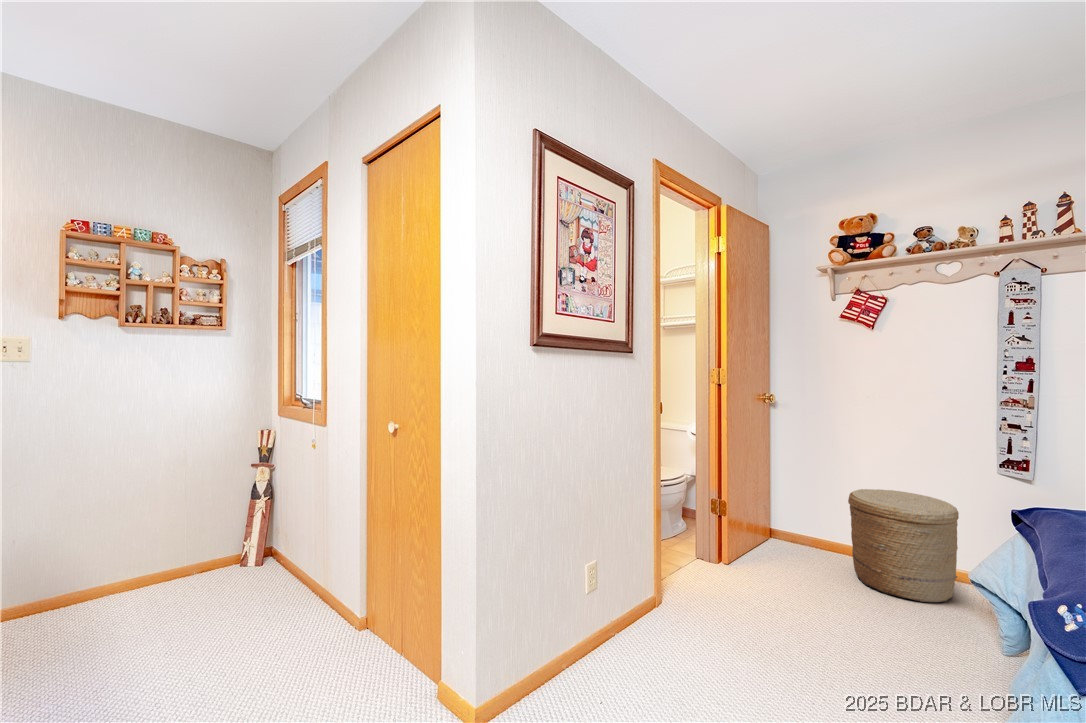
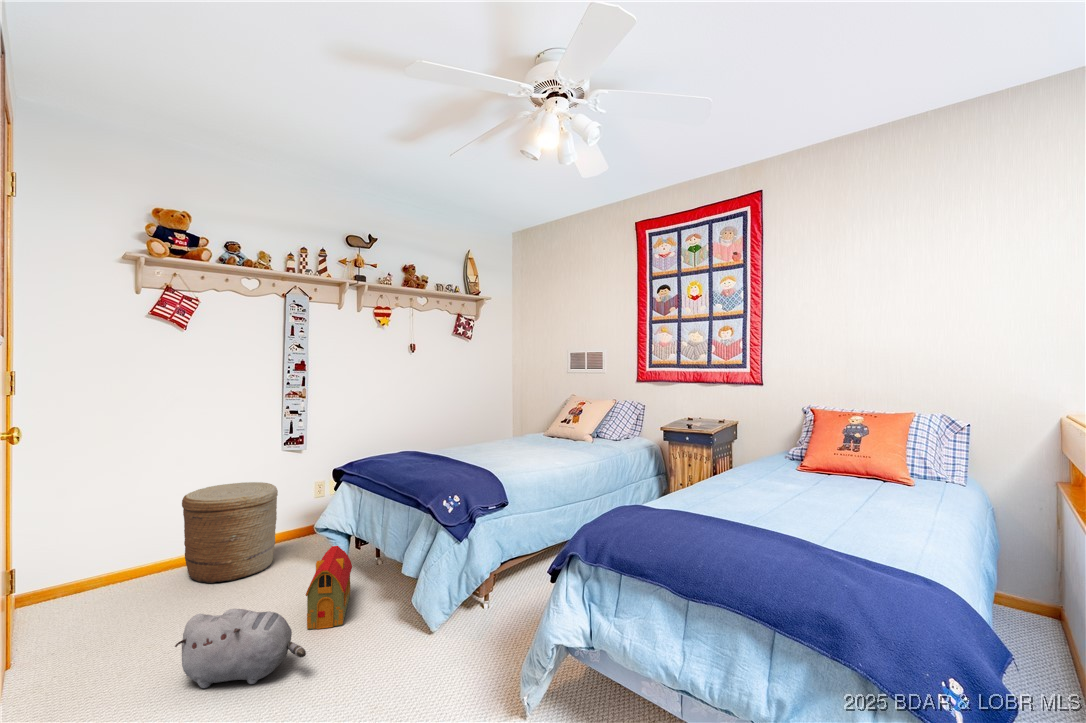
plush toy: none [732,579,819,677] -> present [175,609,306,688]
toy house: none [870,603,980,700] -> present [306,546,352,629]

